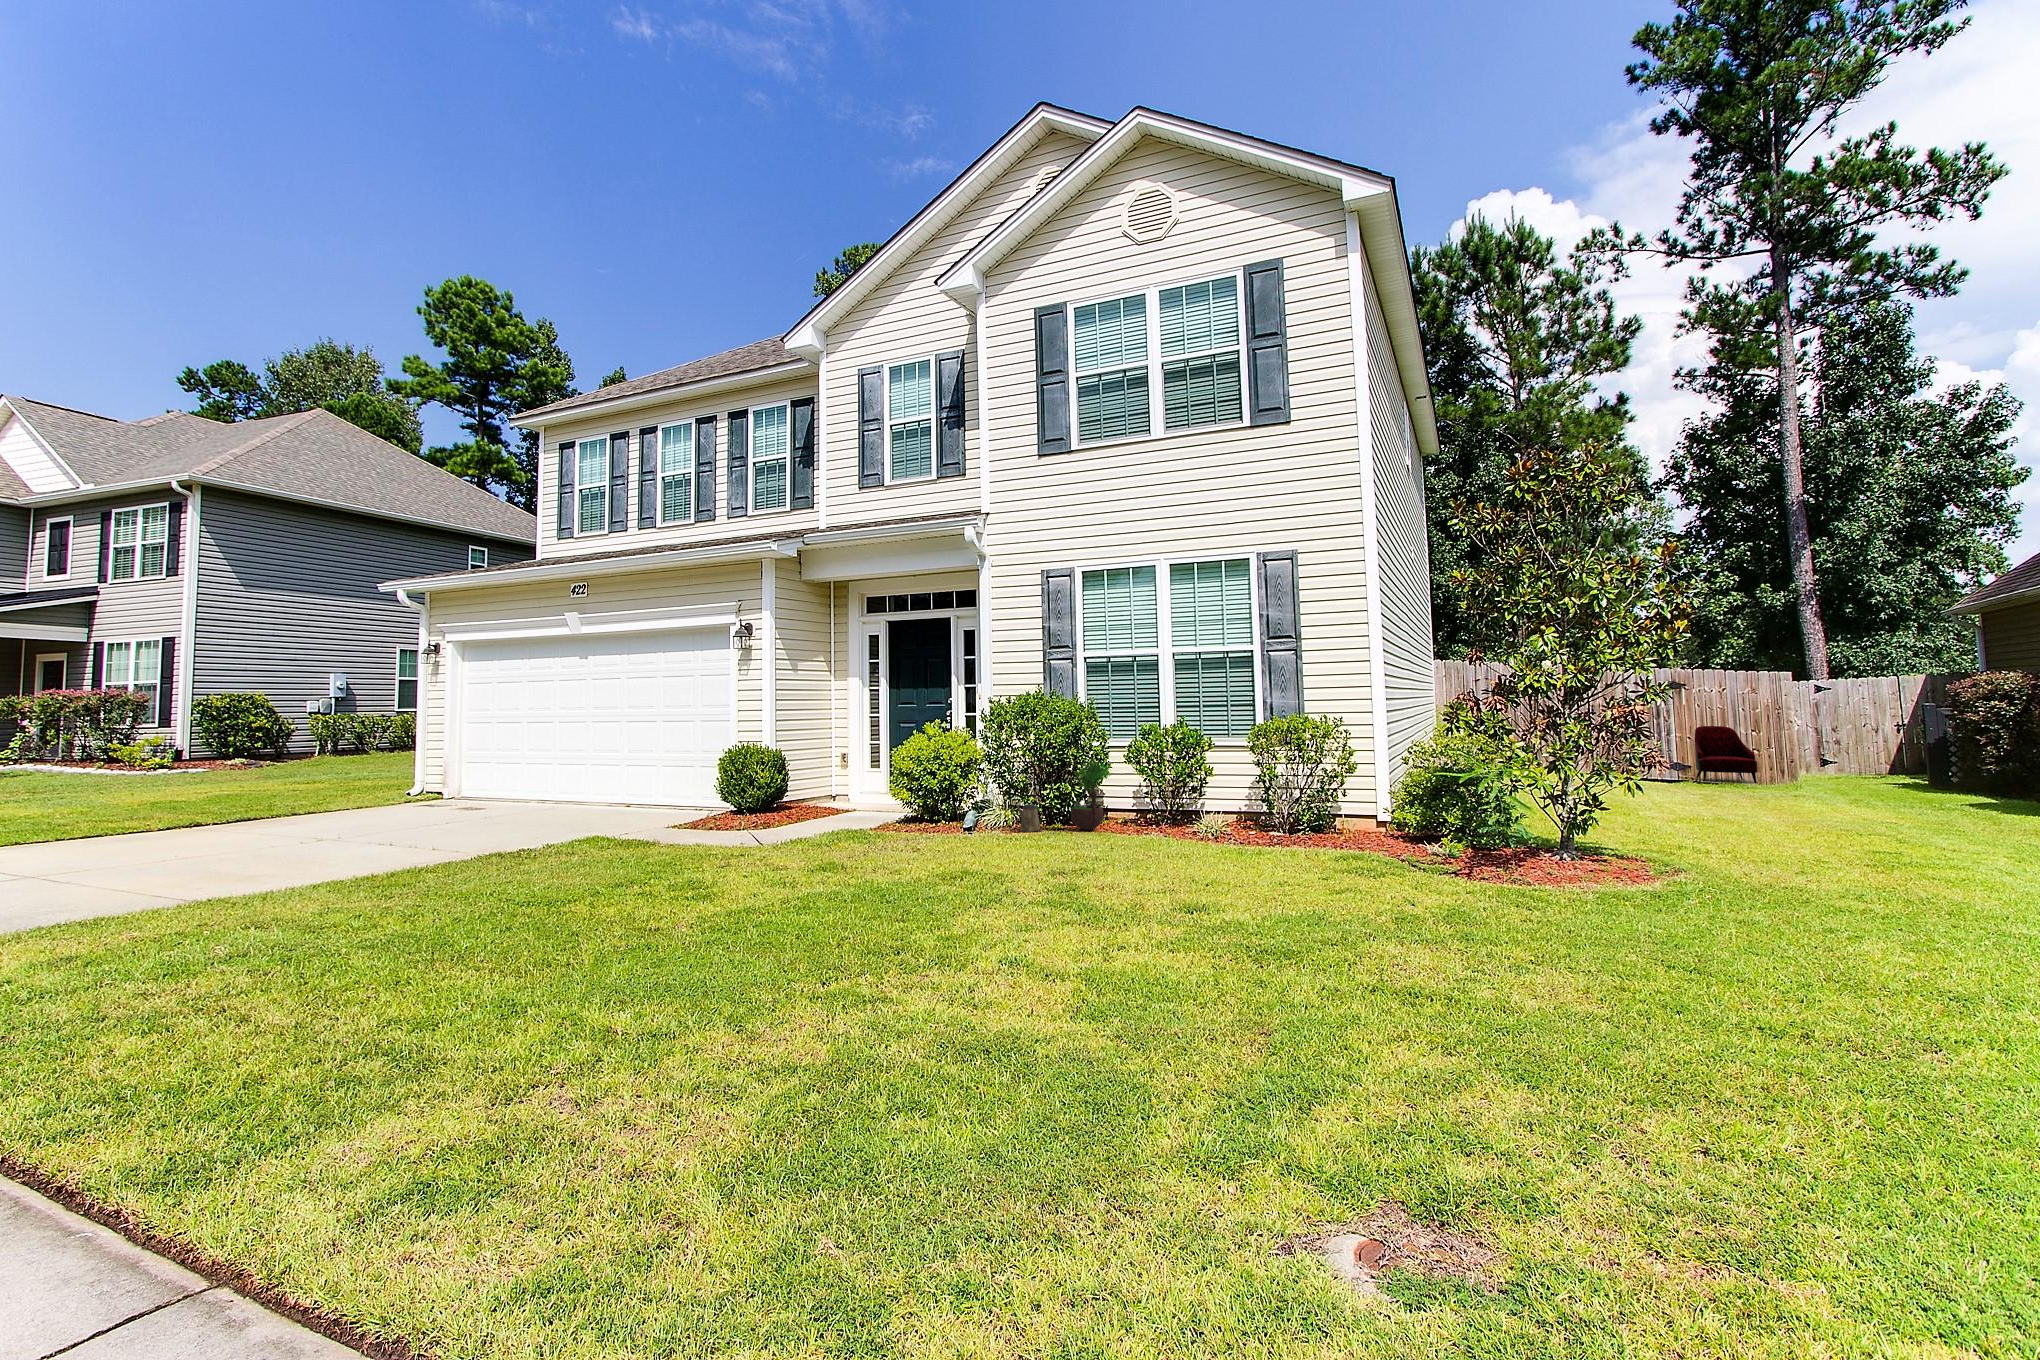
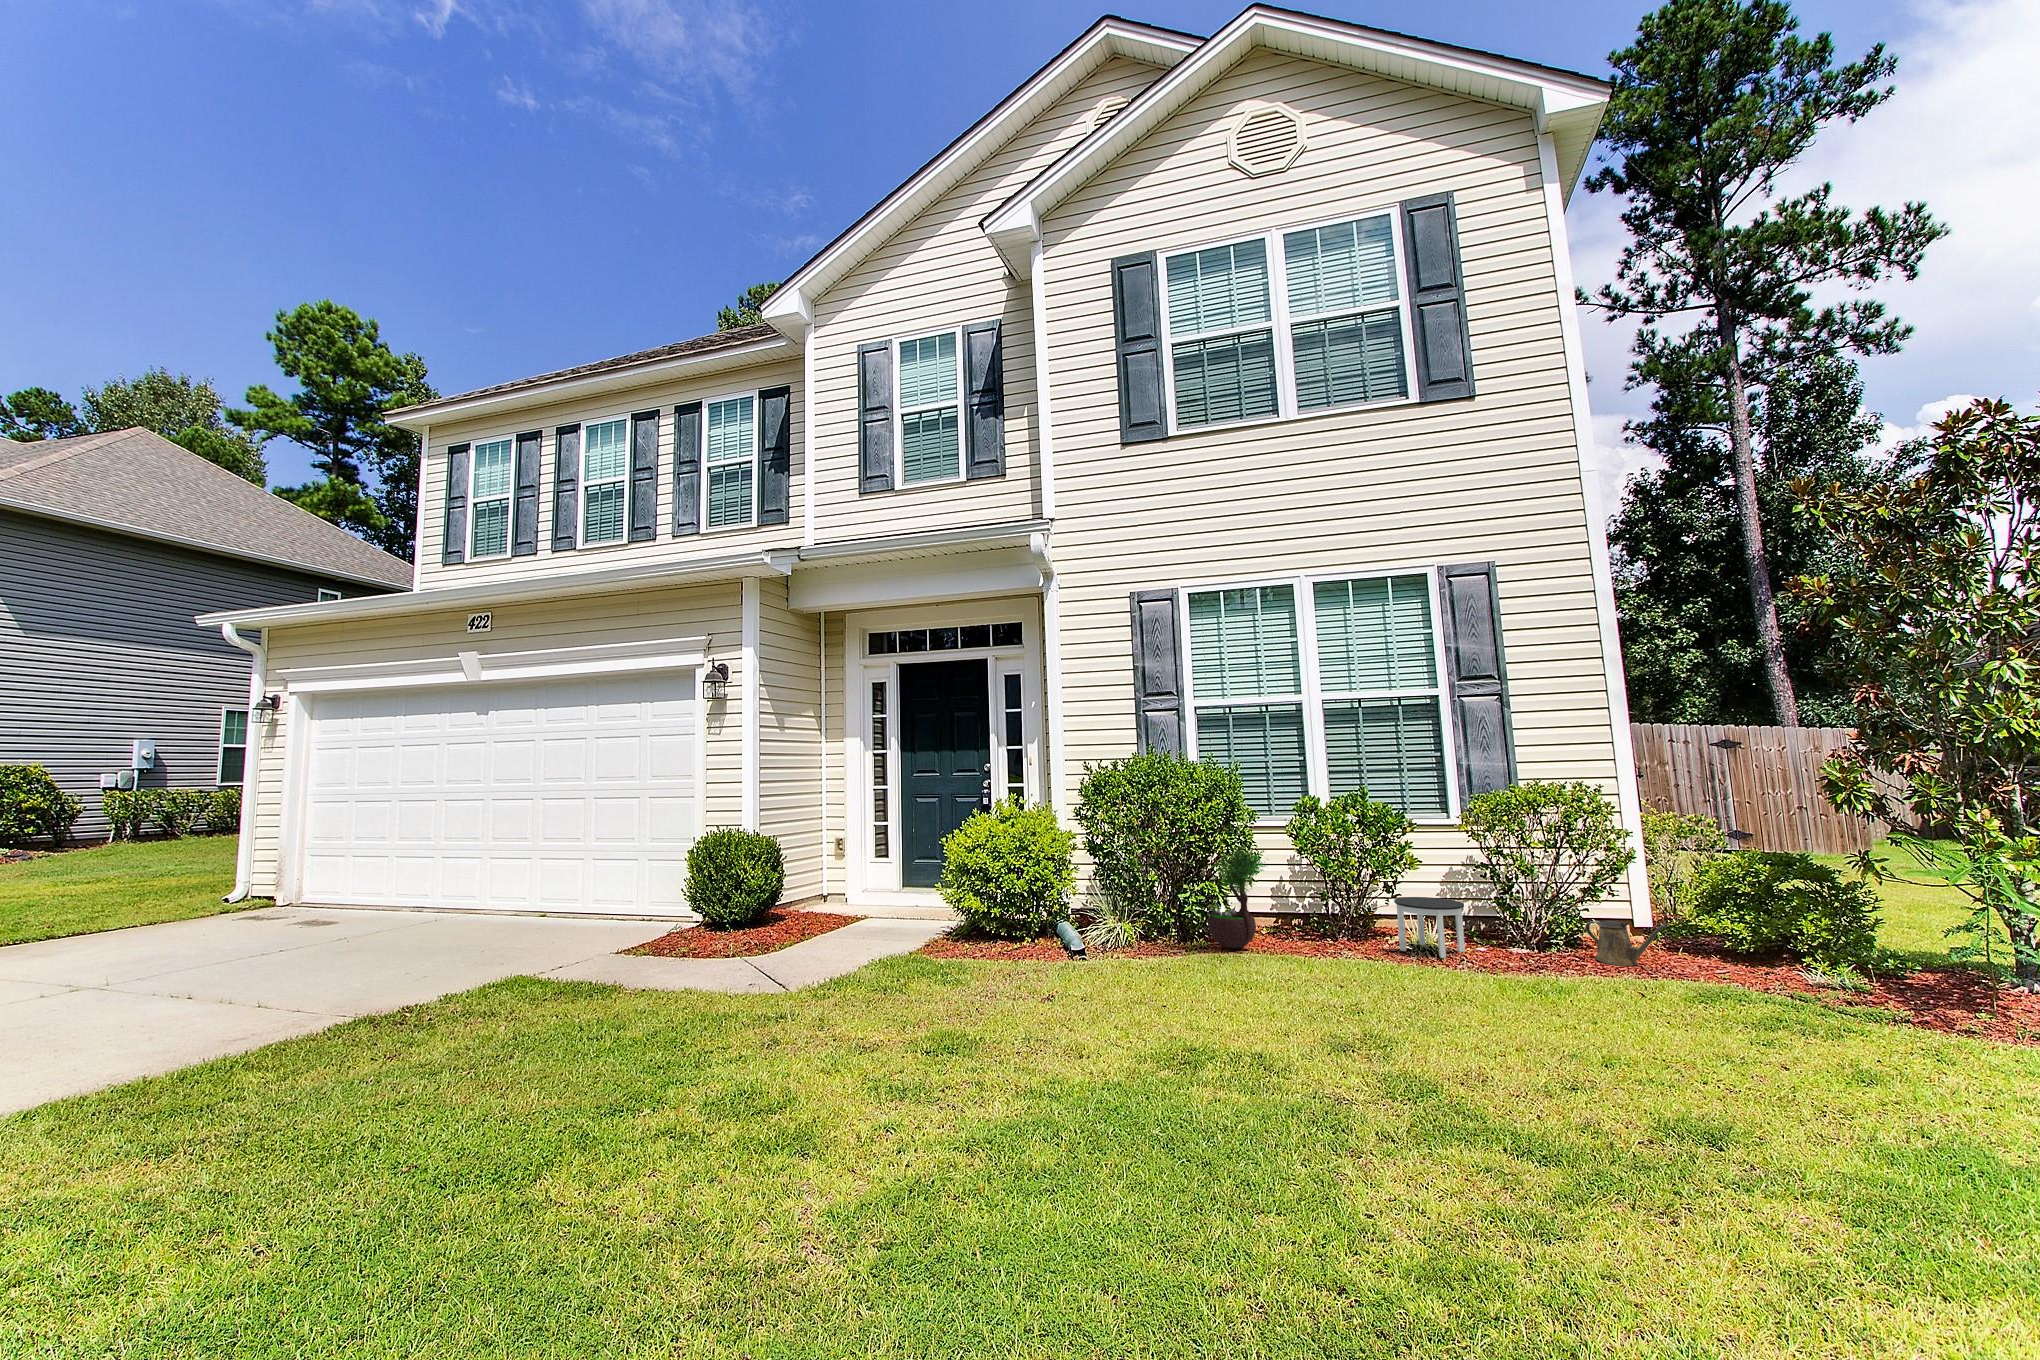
armchair: present [1695,726,1758,783] -> none [1758,780,1844,843]
round table: none [1201,798,1247,838] -> present [1394,897,1465,958]
watering can: present [1016,804,1041,832] -> present [1585,921,1667,966]

